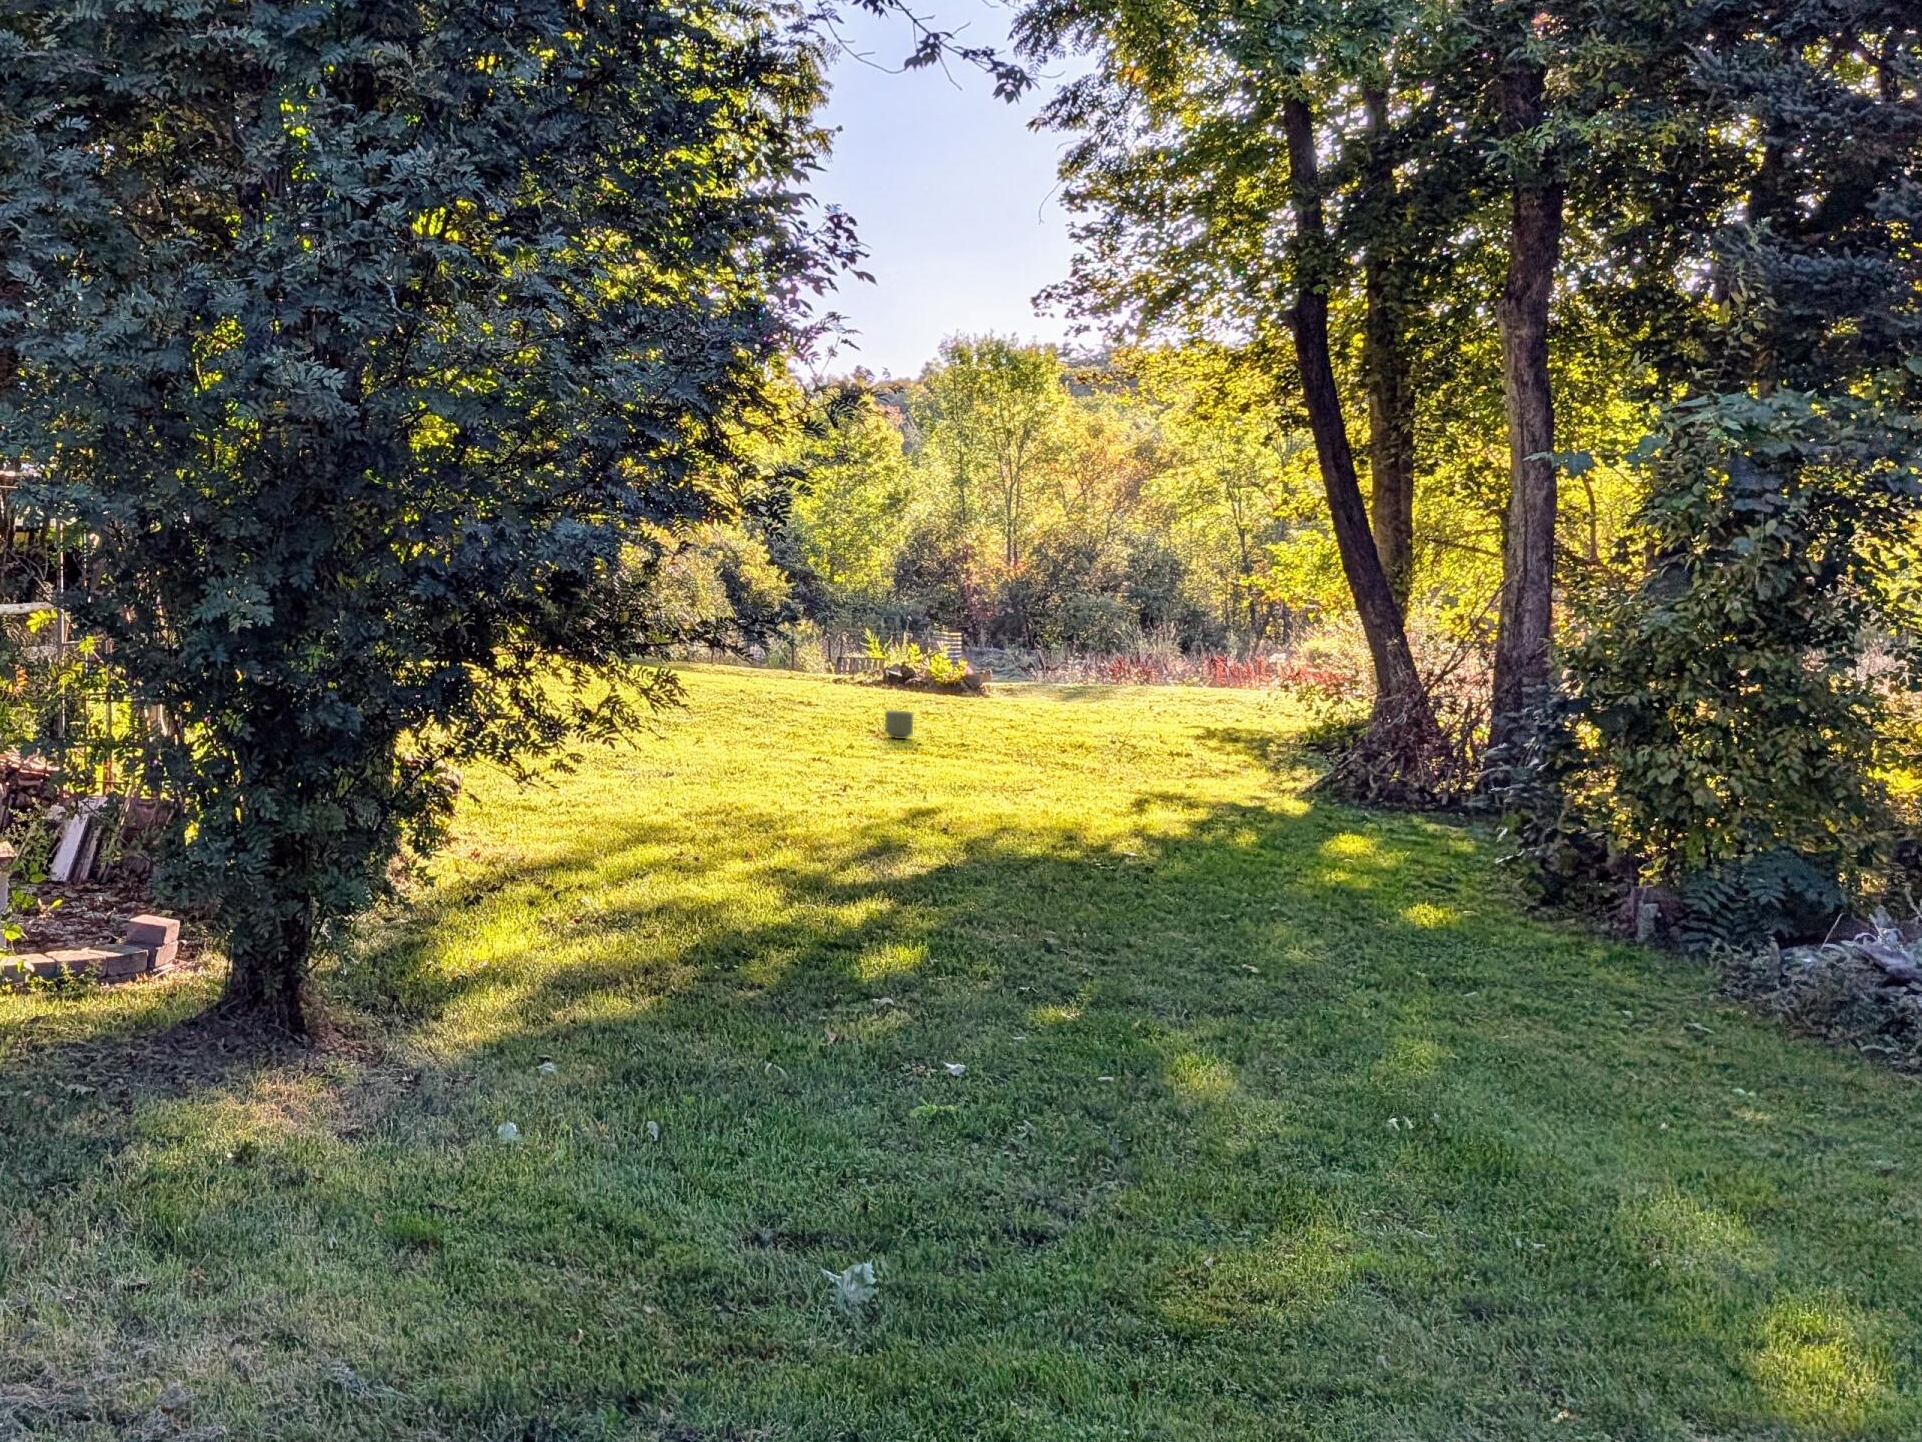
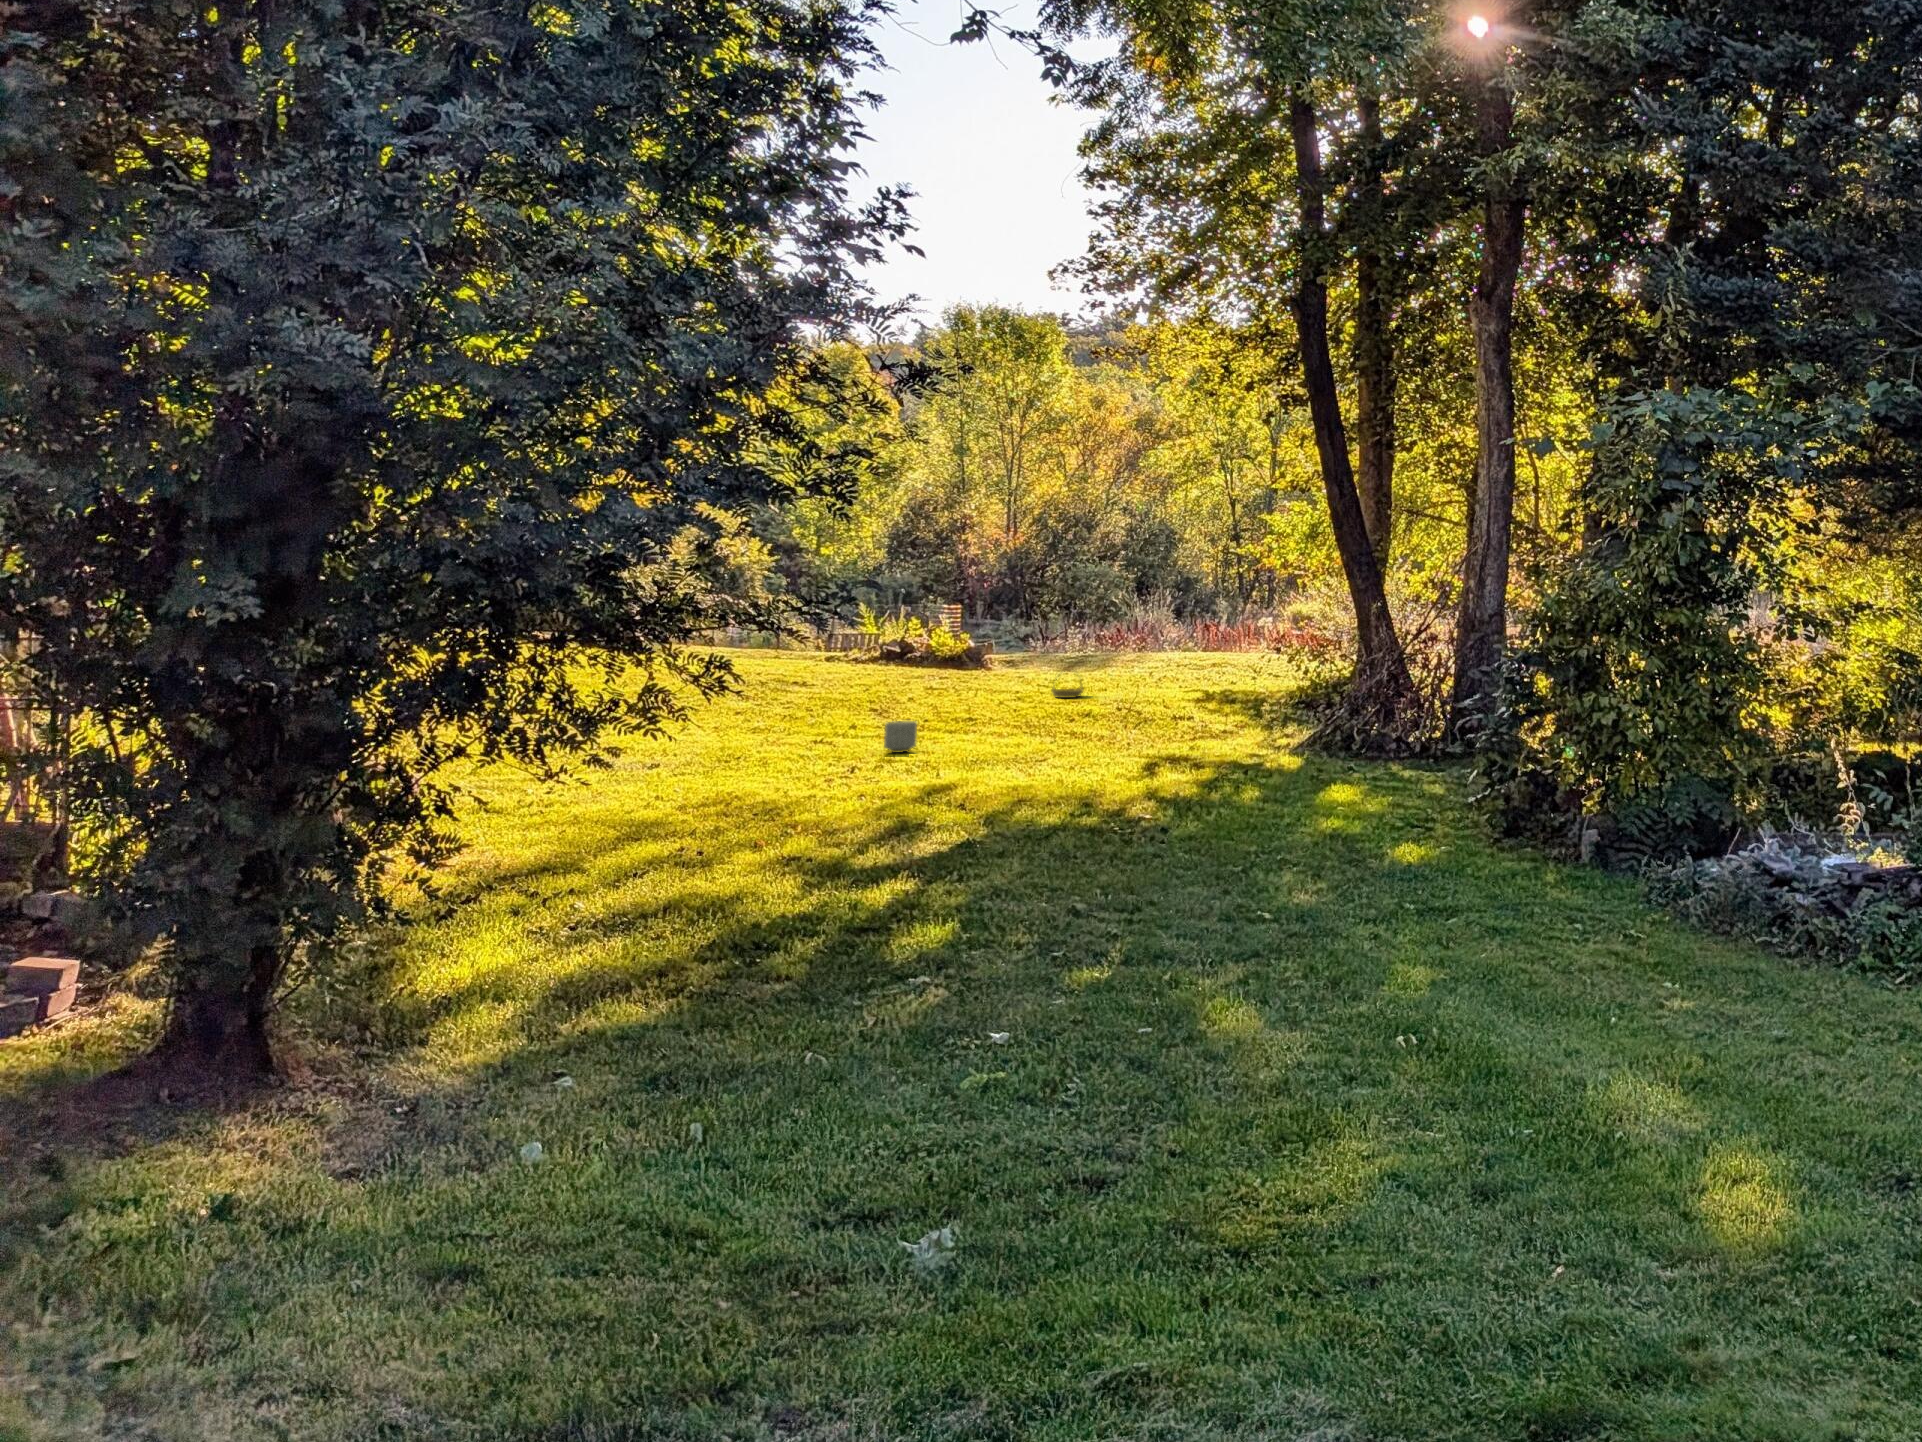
basket: none [1044,685,1076,713] -> present [1052,671,1083,698]

